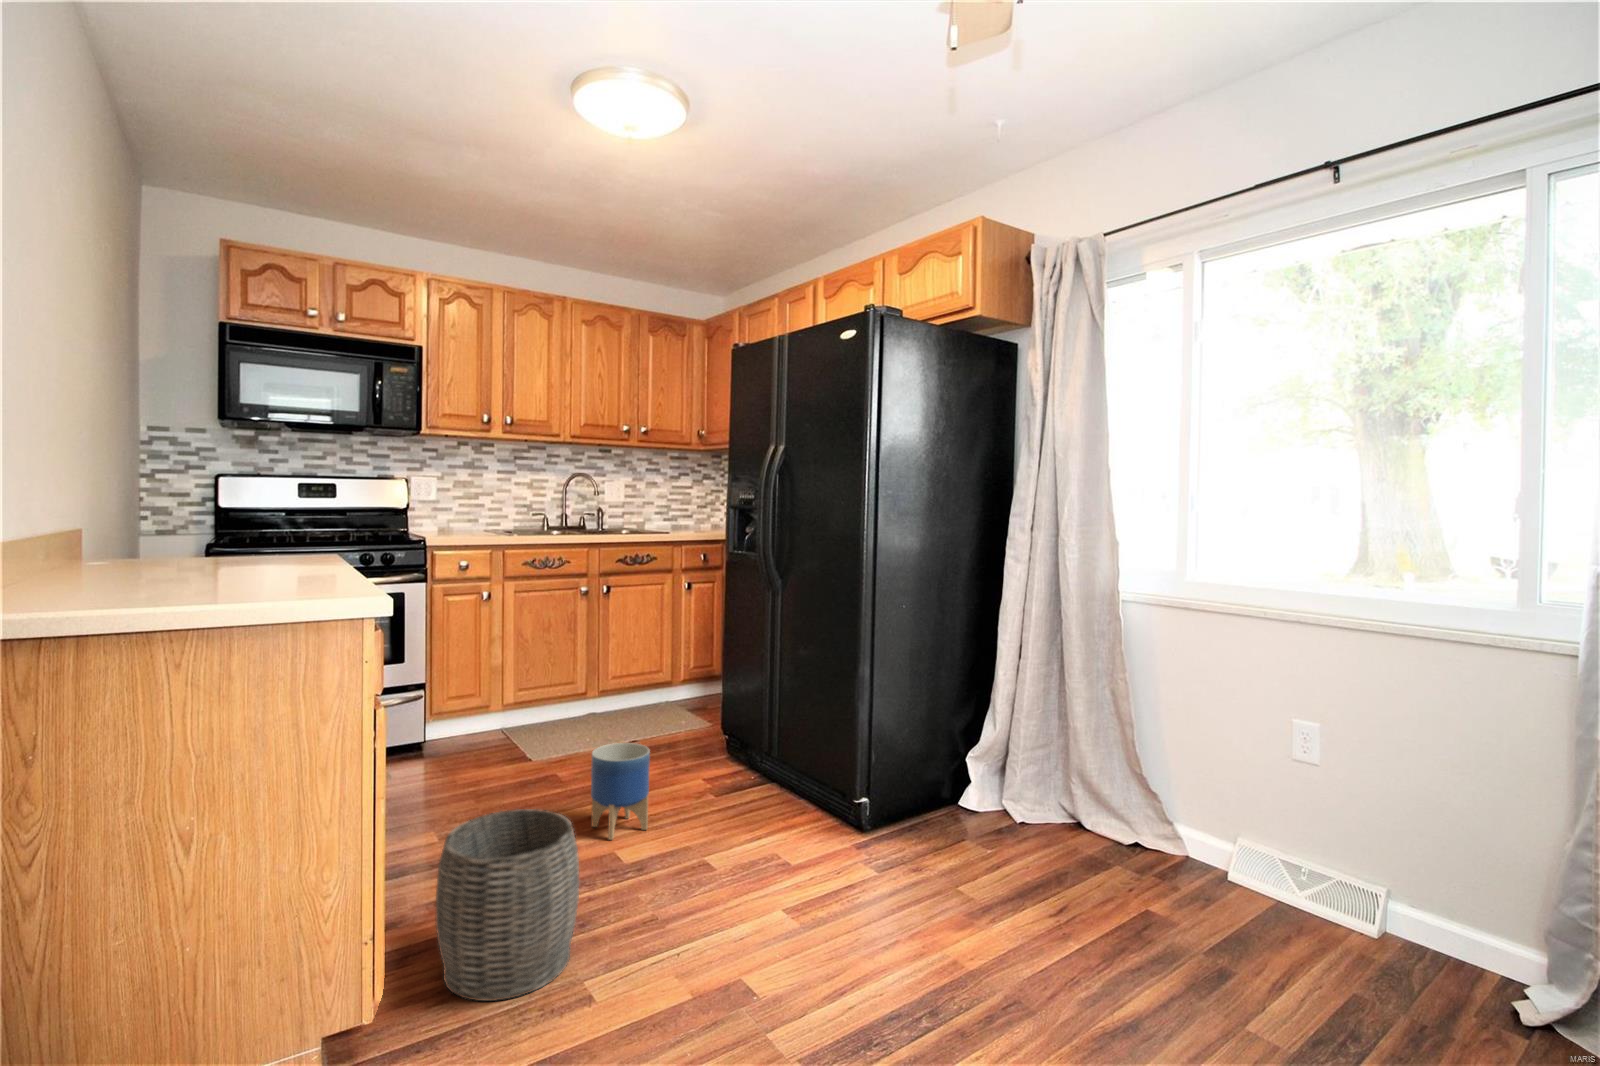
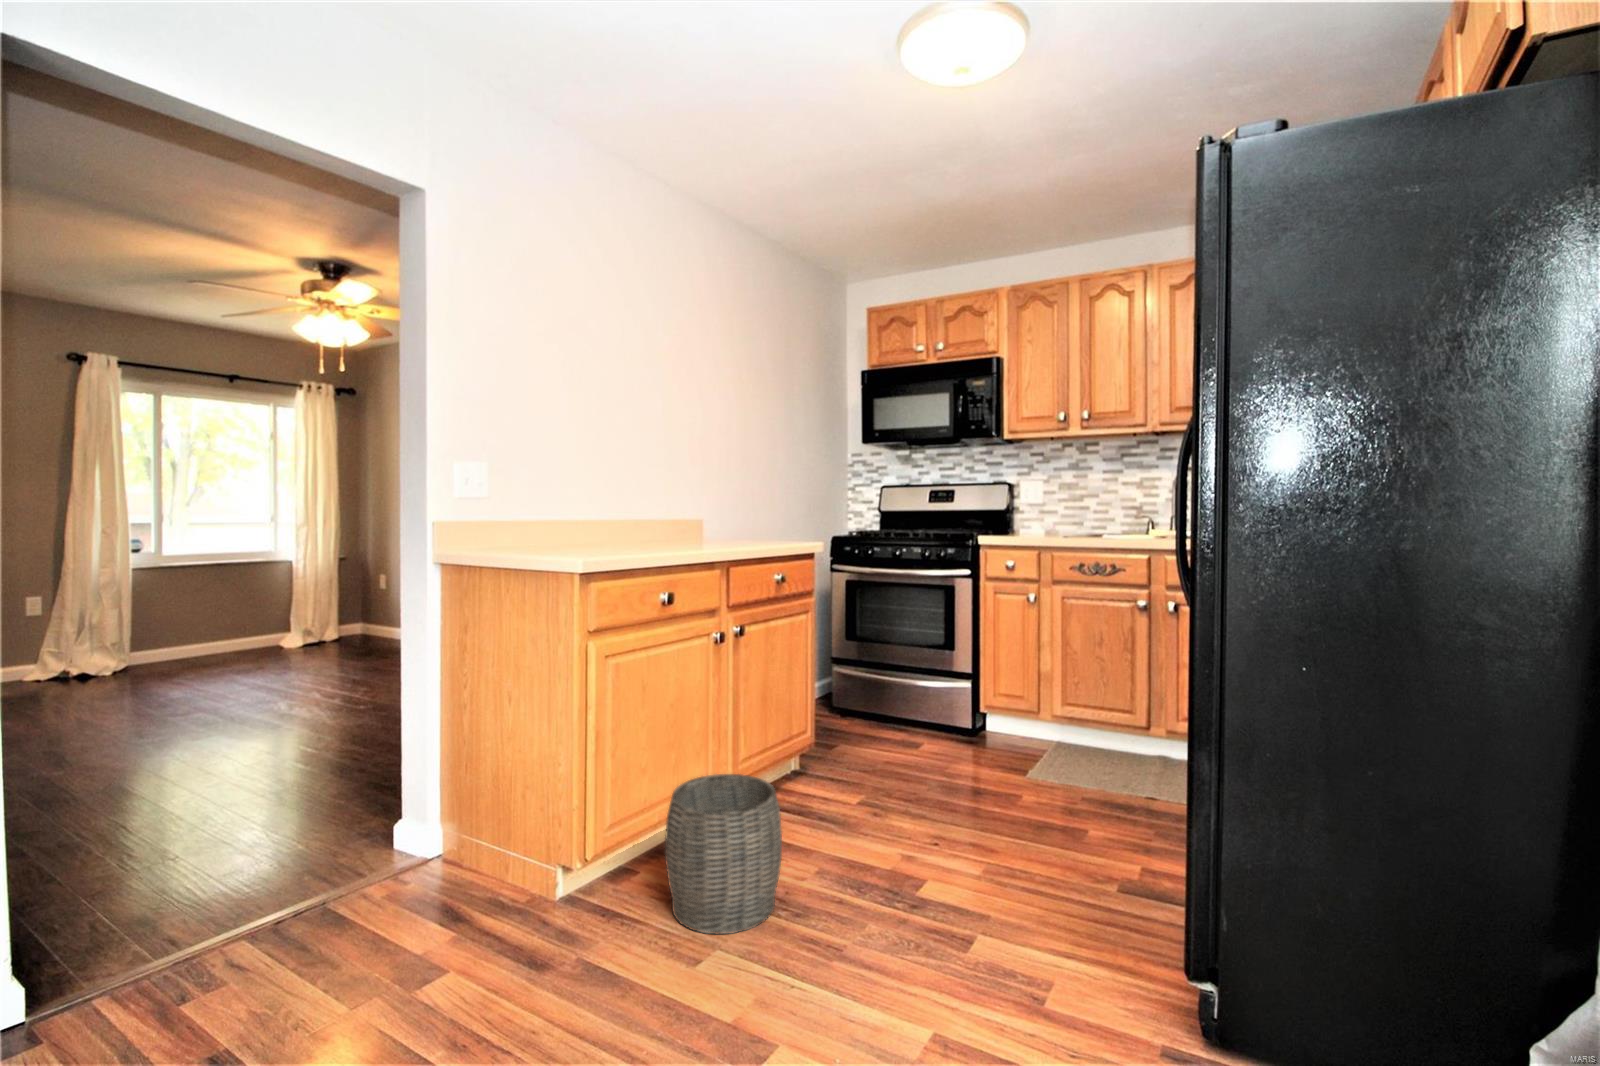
planter: present [591,743,650,840] -> none [937,768,1002,878]

